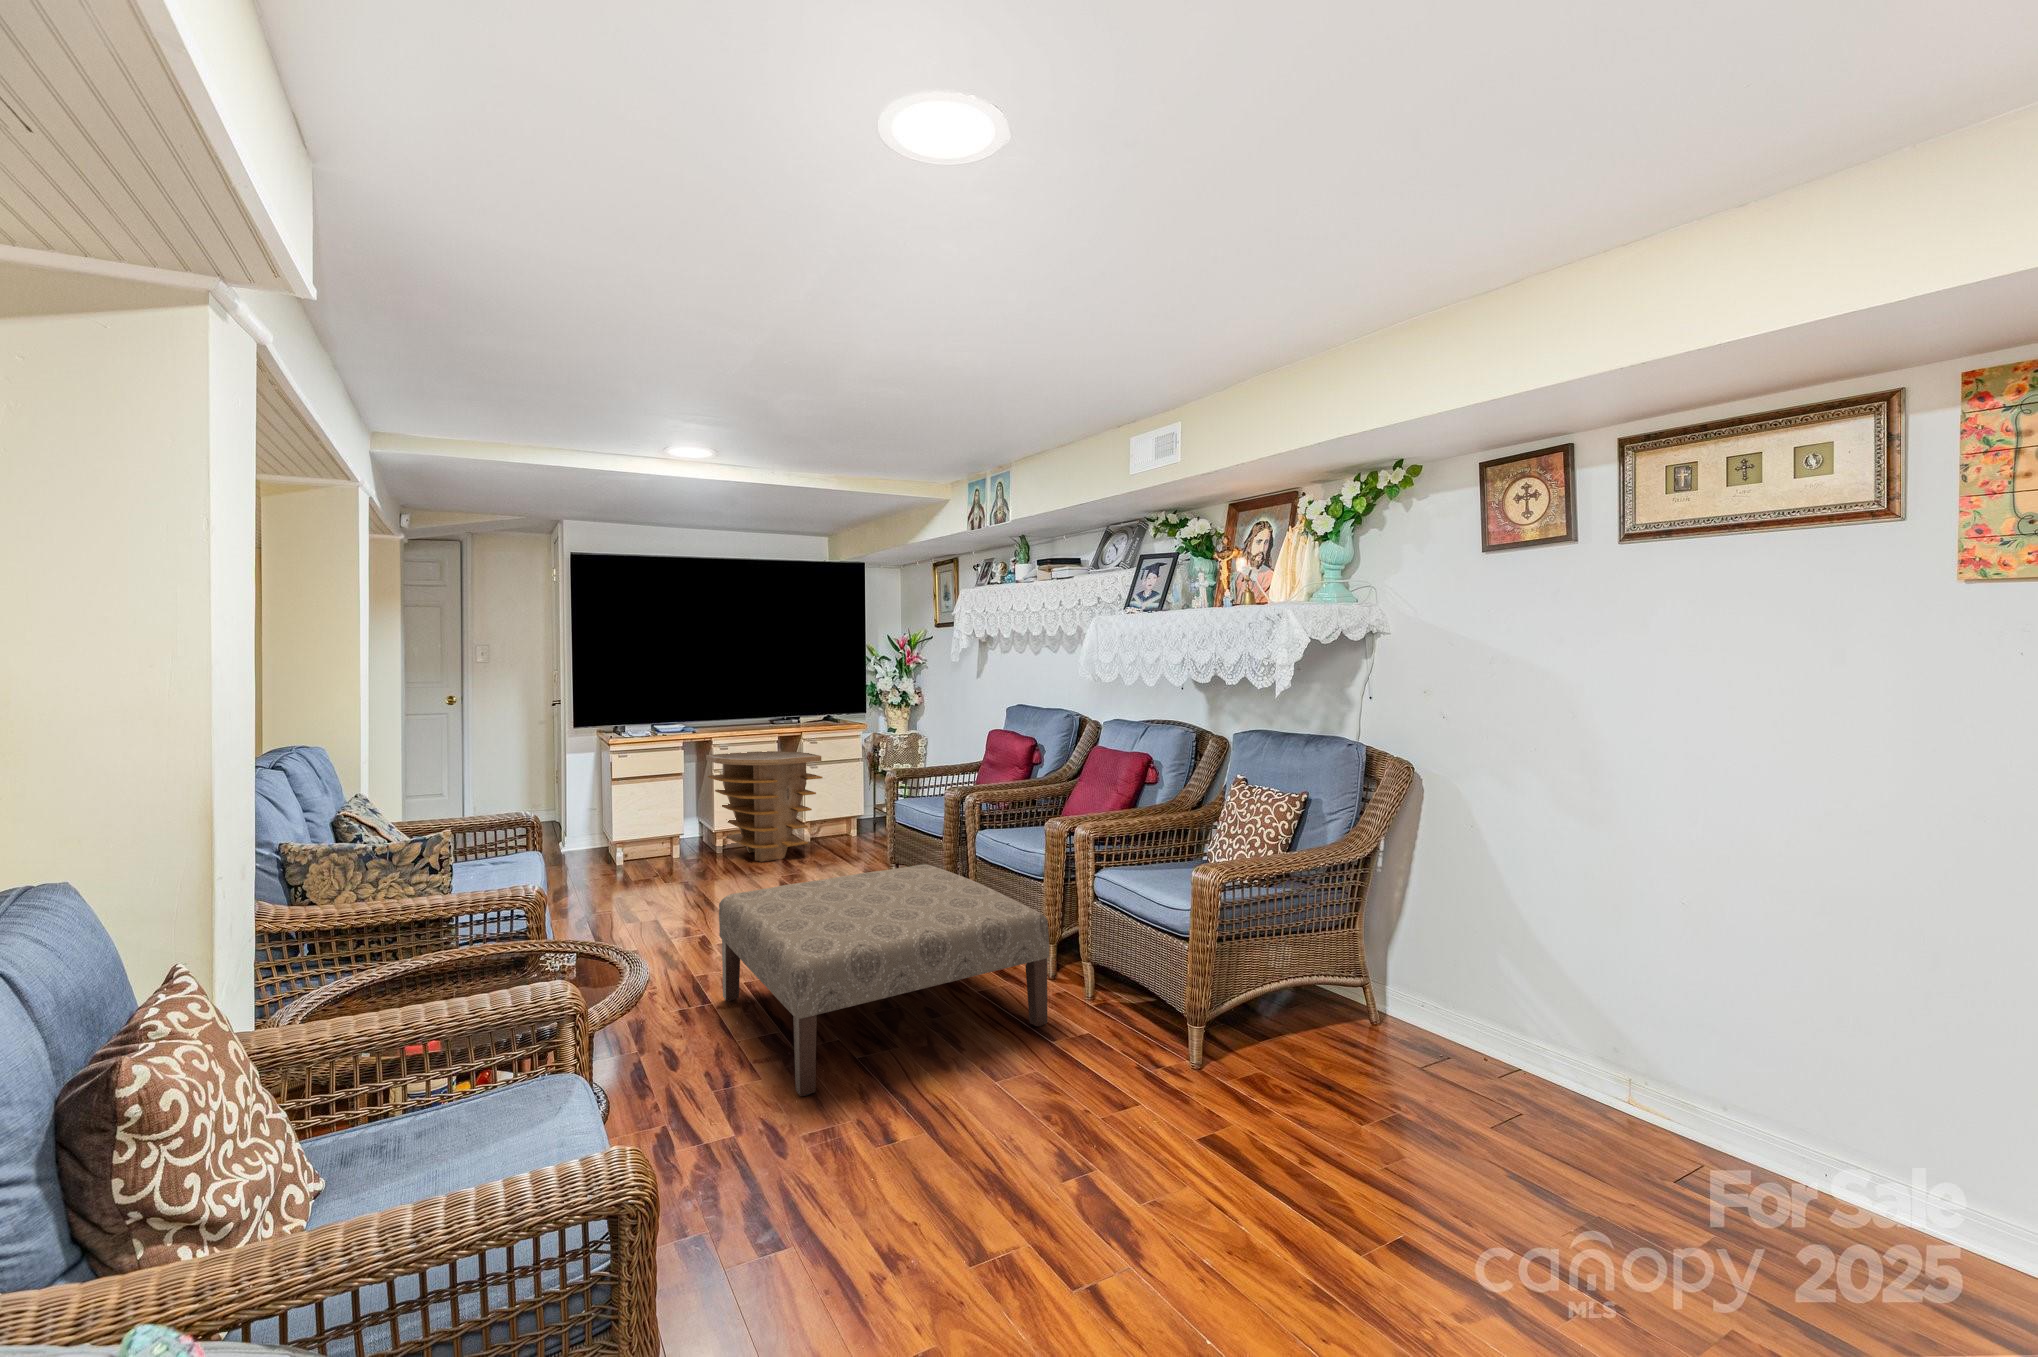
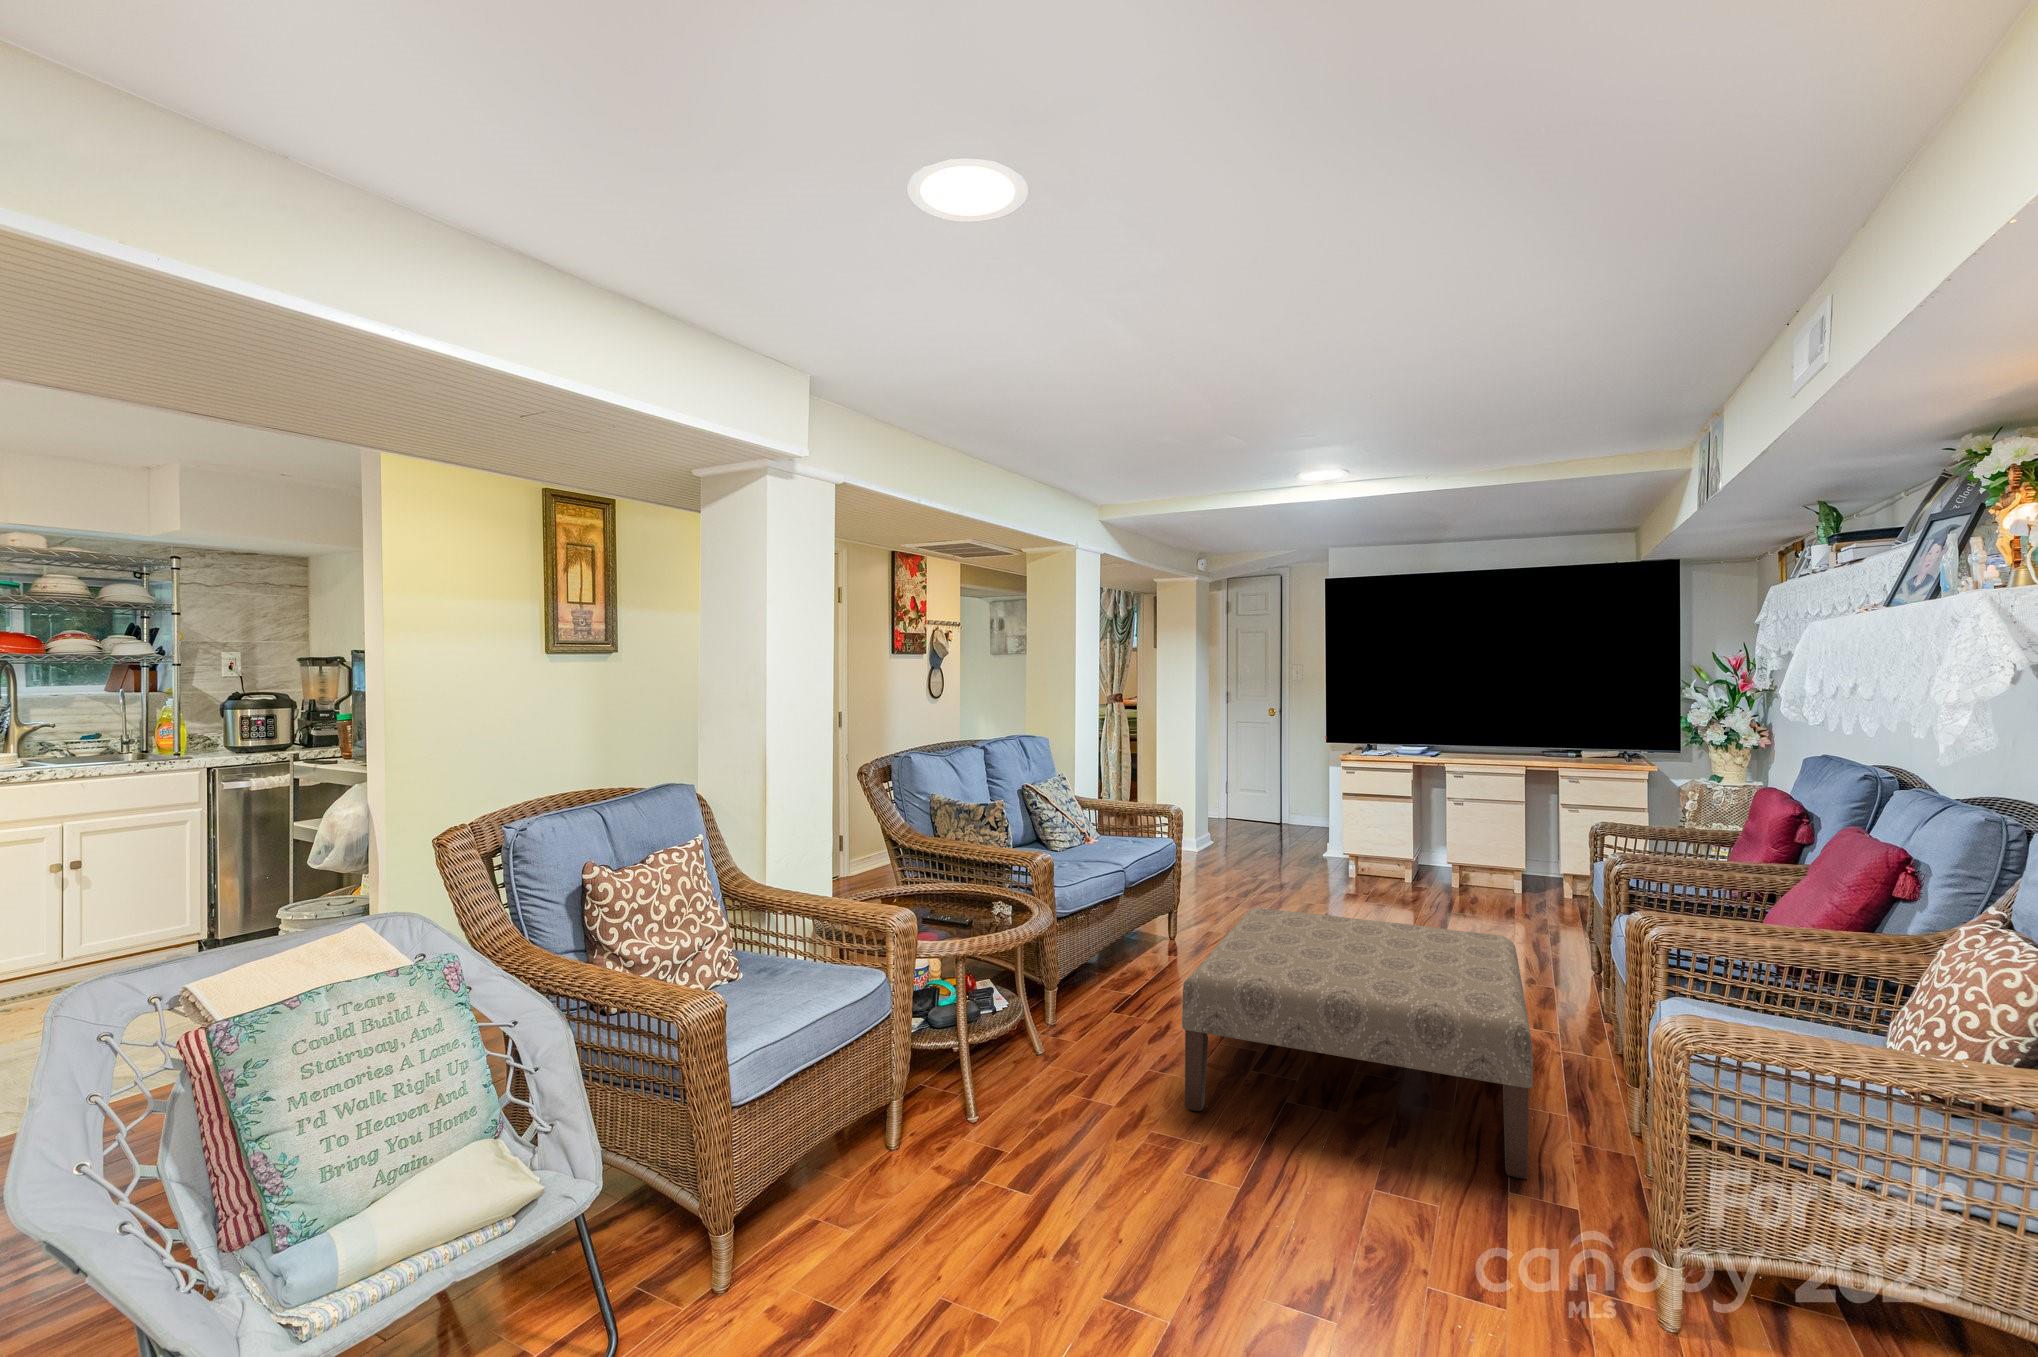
side table: present [706,751,823,862] -> none [1431,777,1556,910]

